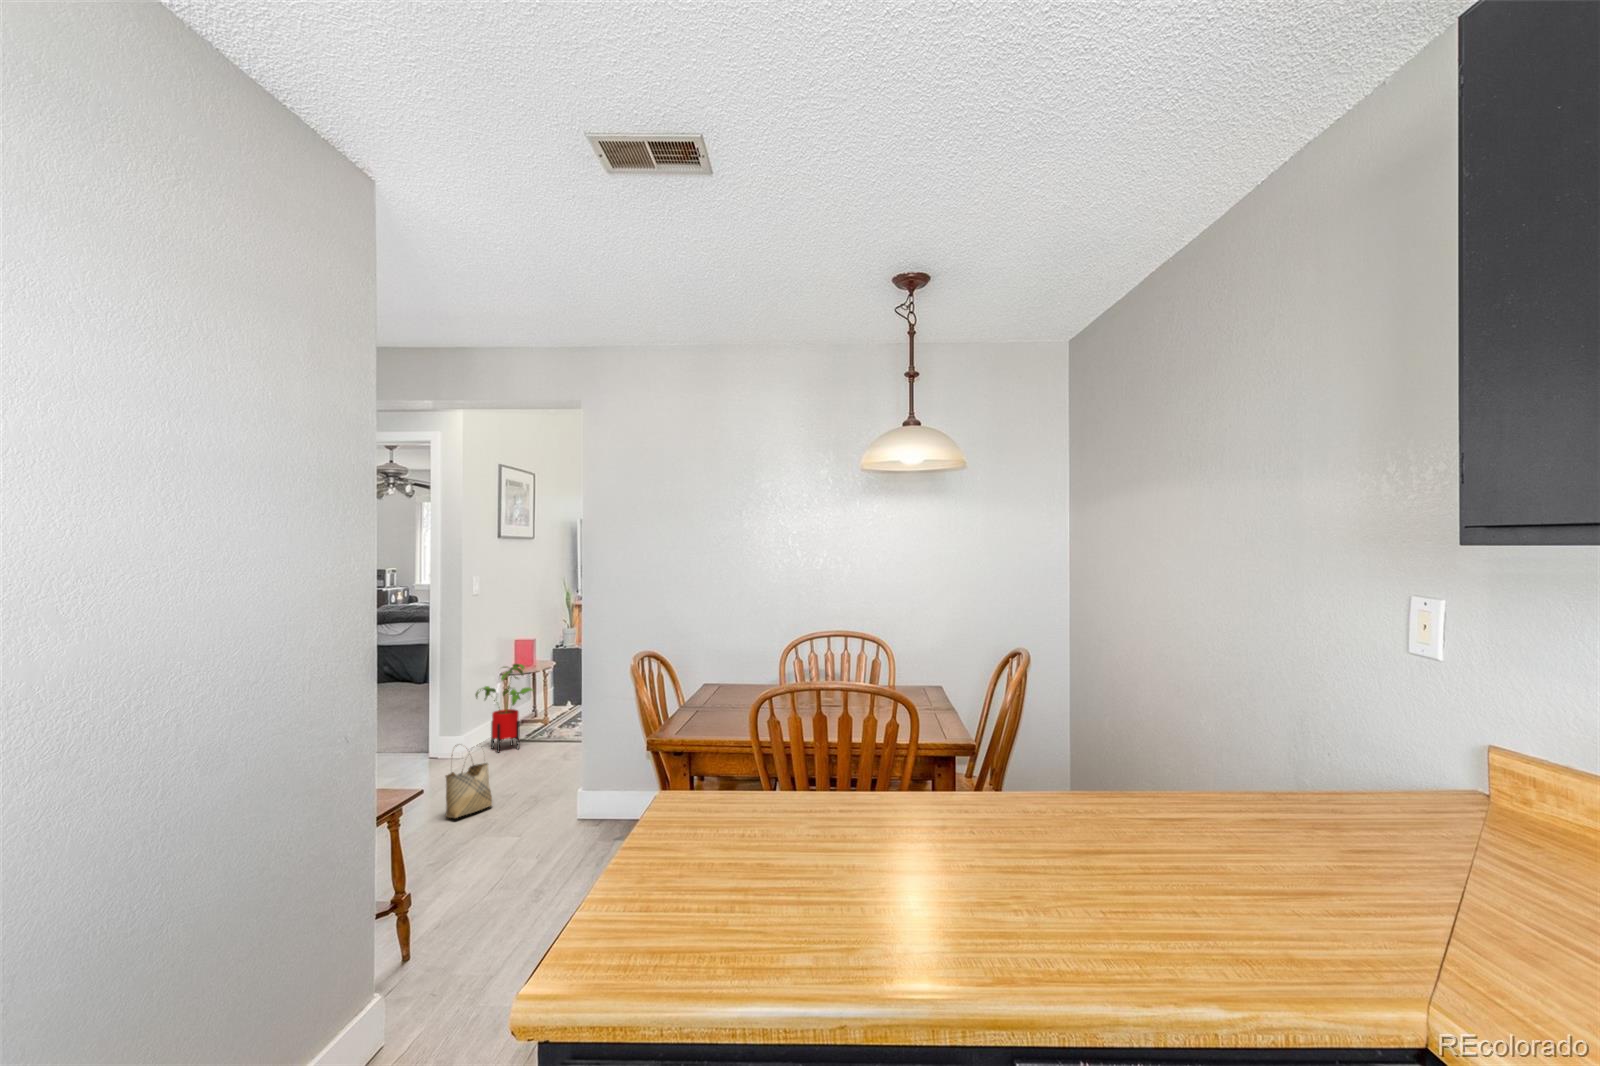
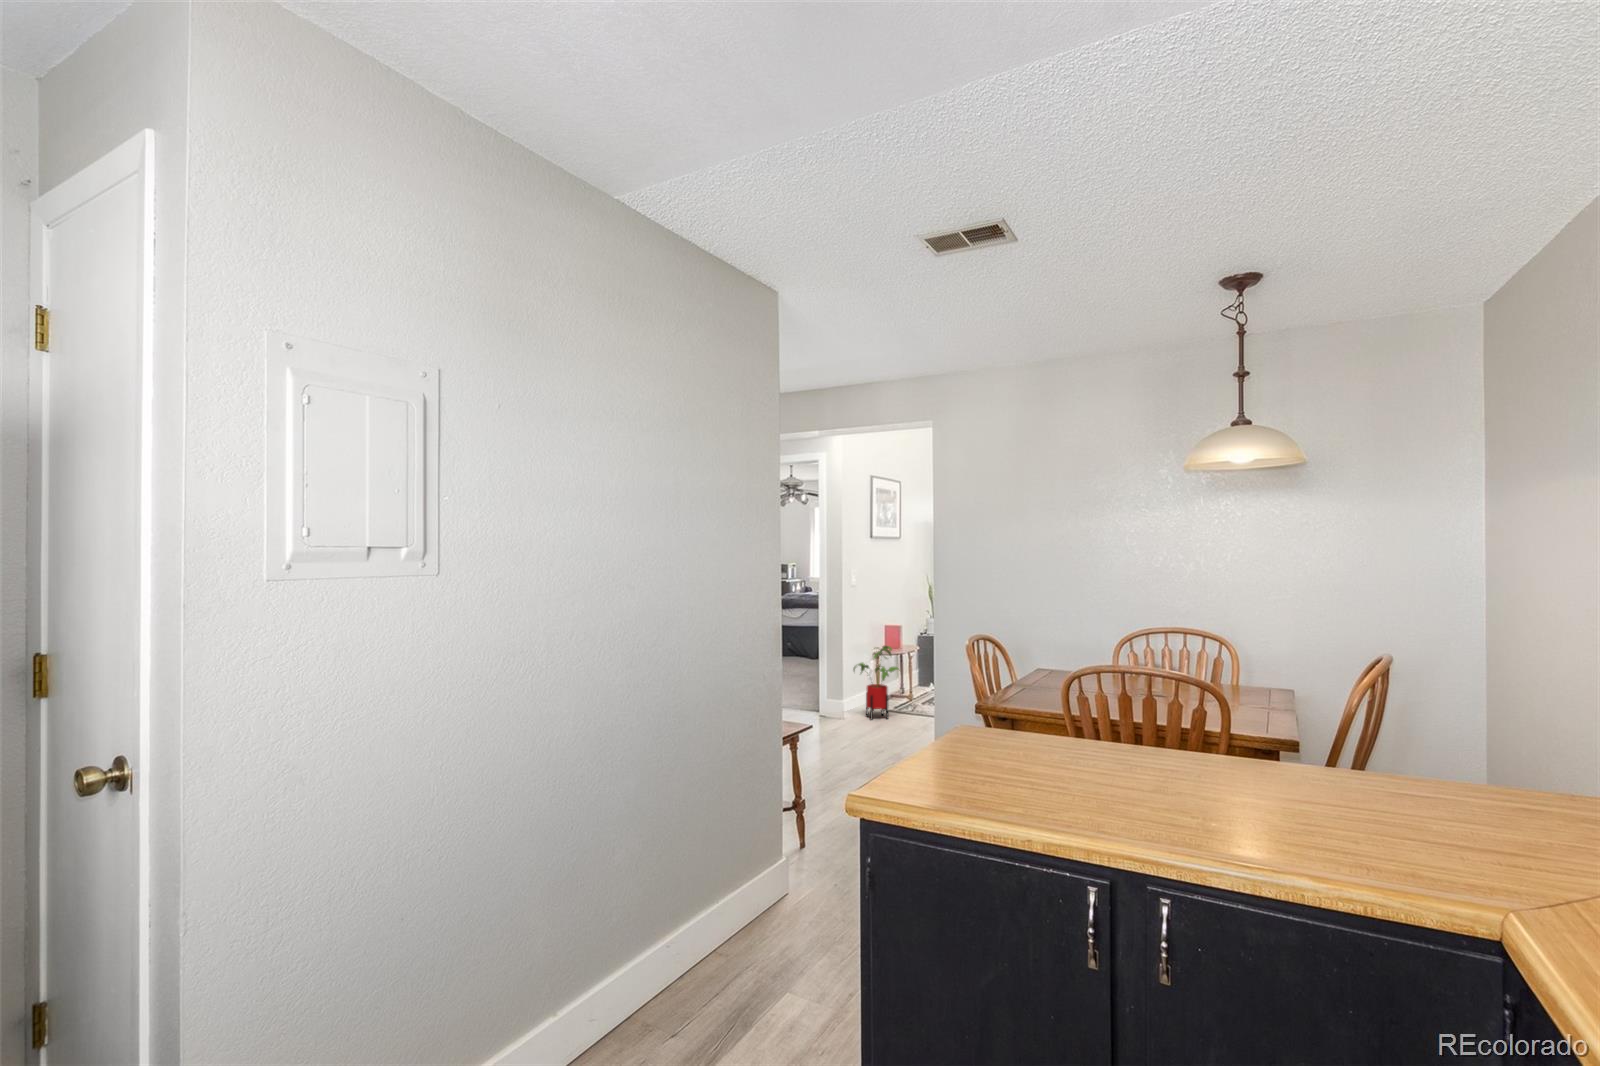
woven basket: present [446,748,492,818] -> none [829,704,865,763]

